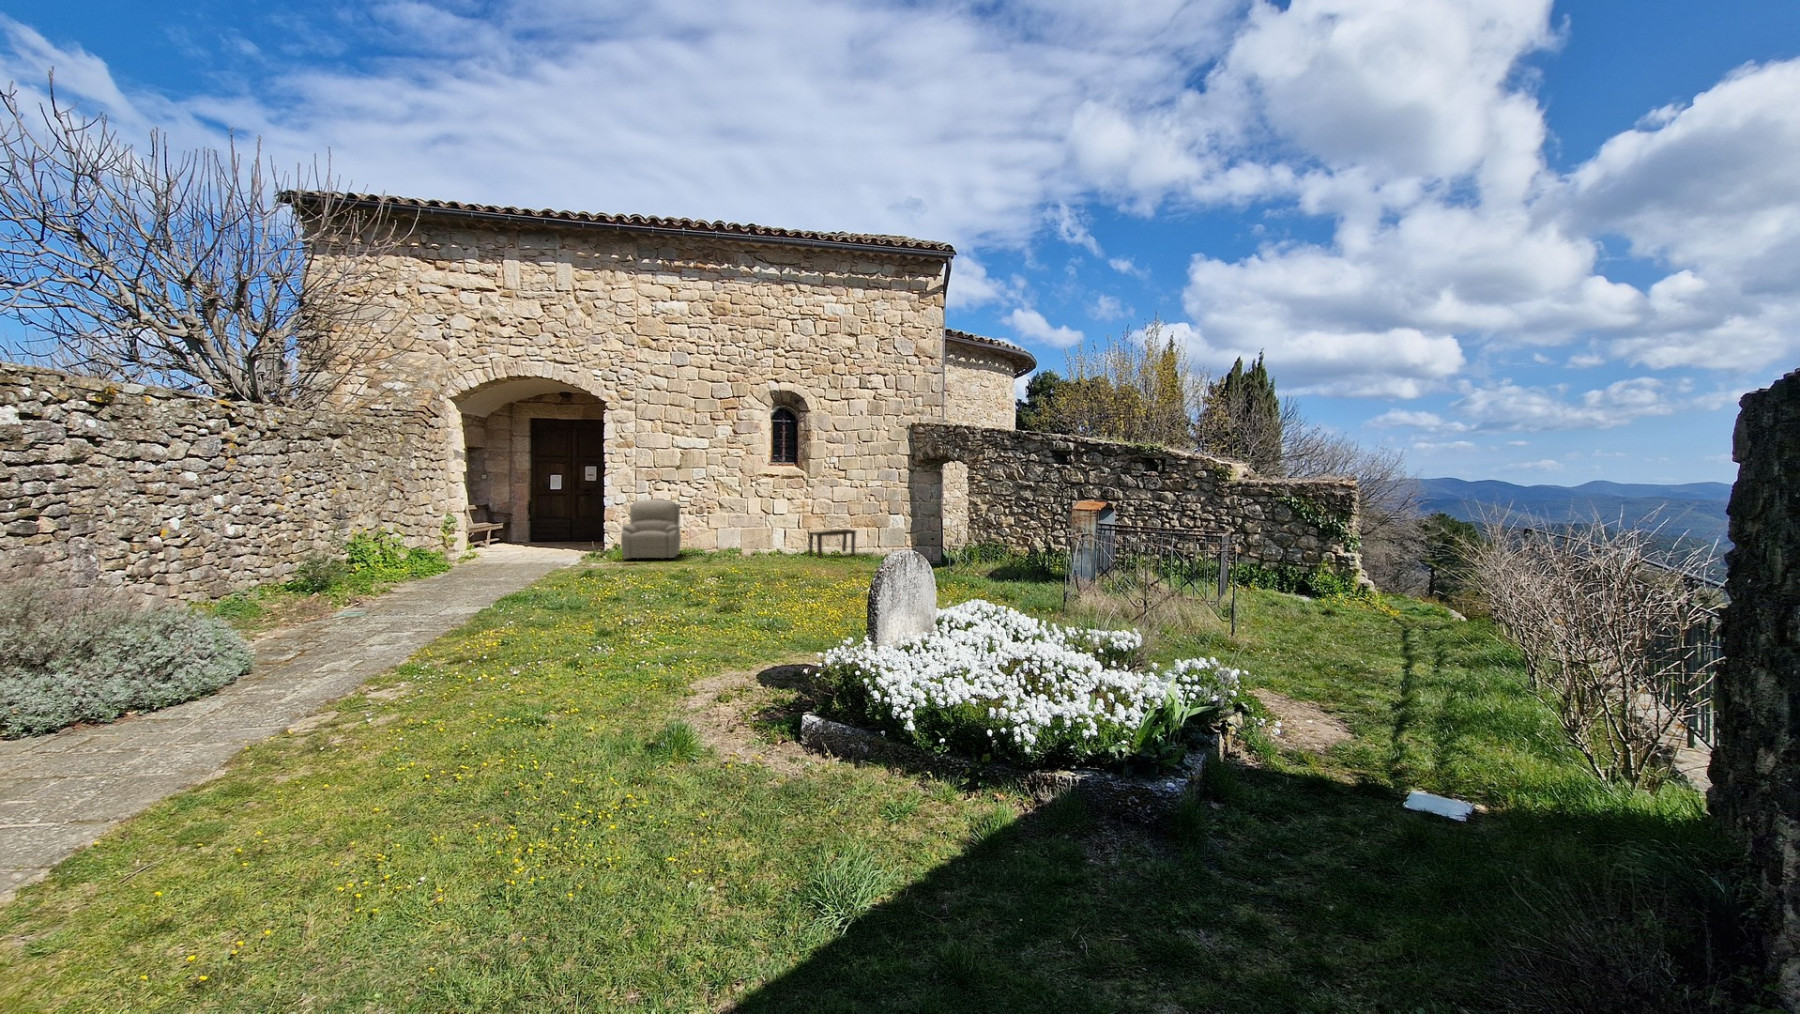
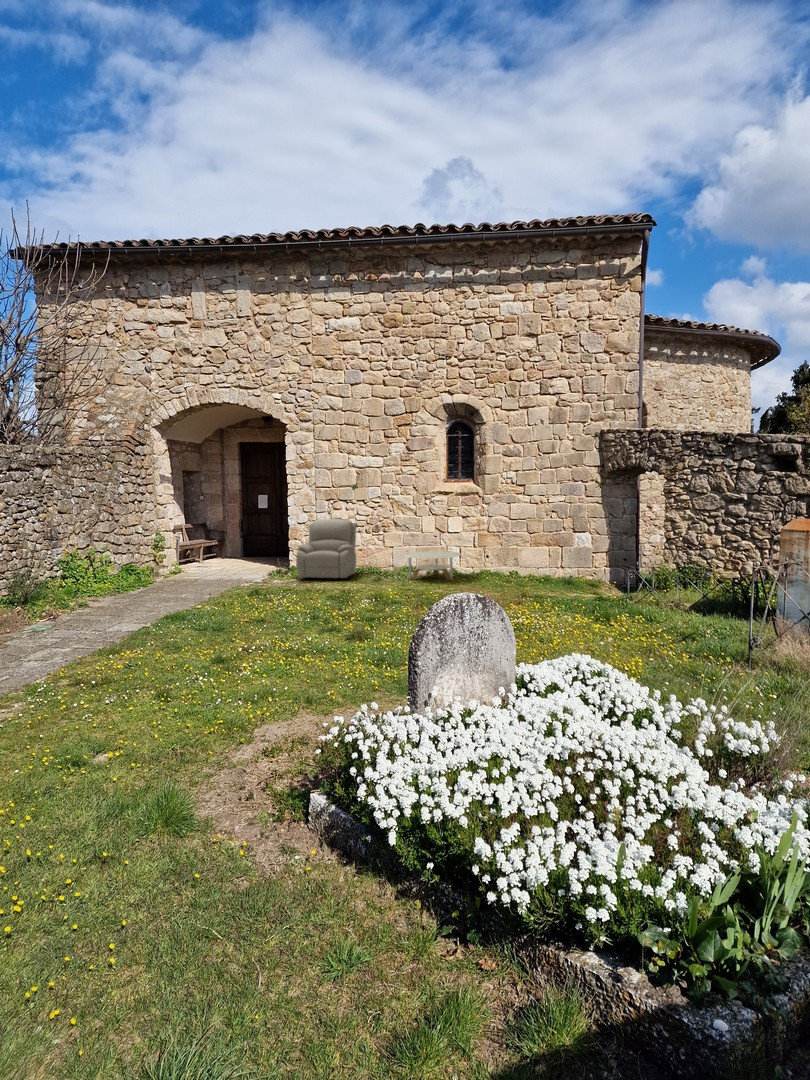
bench: present [808,529,856,558] -> none [484,549,536,580]
round table: none [732,531,788,559] -> present [404,551,461,580]

